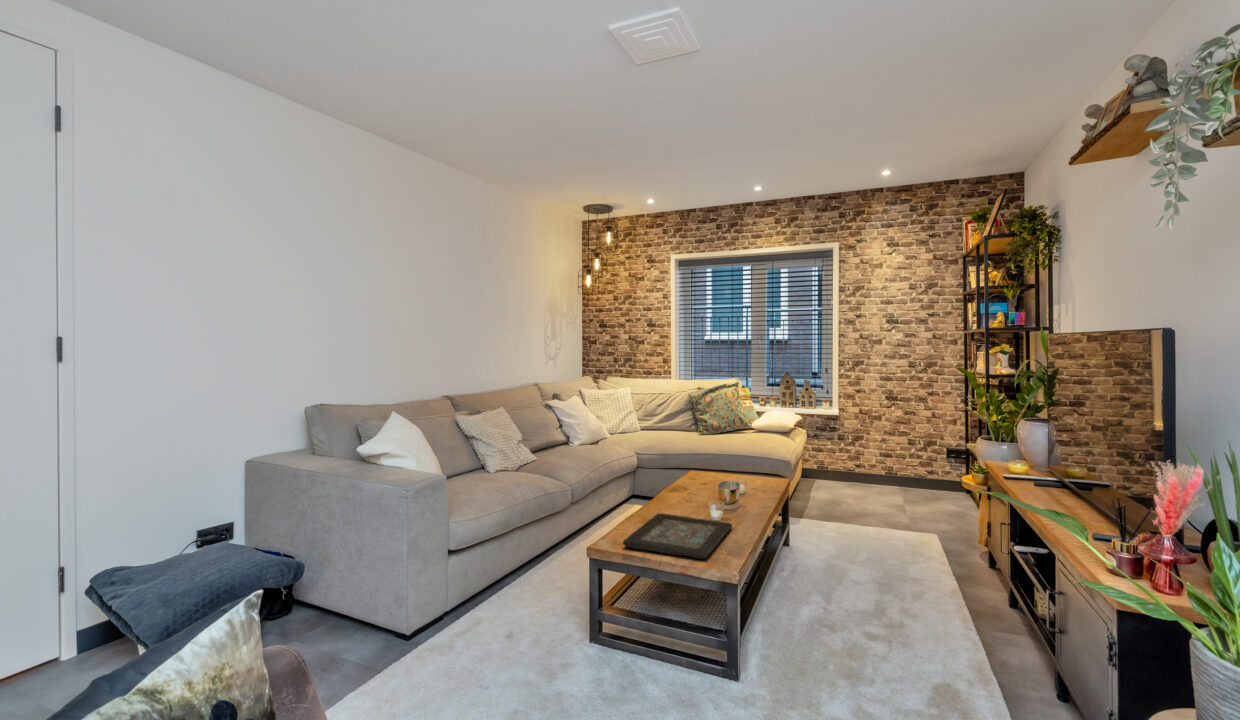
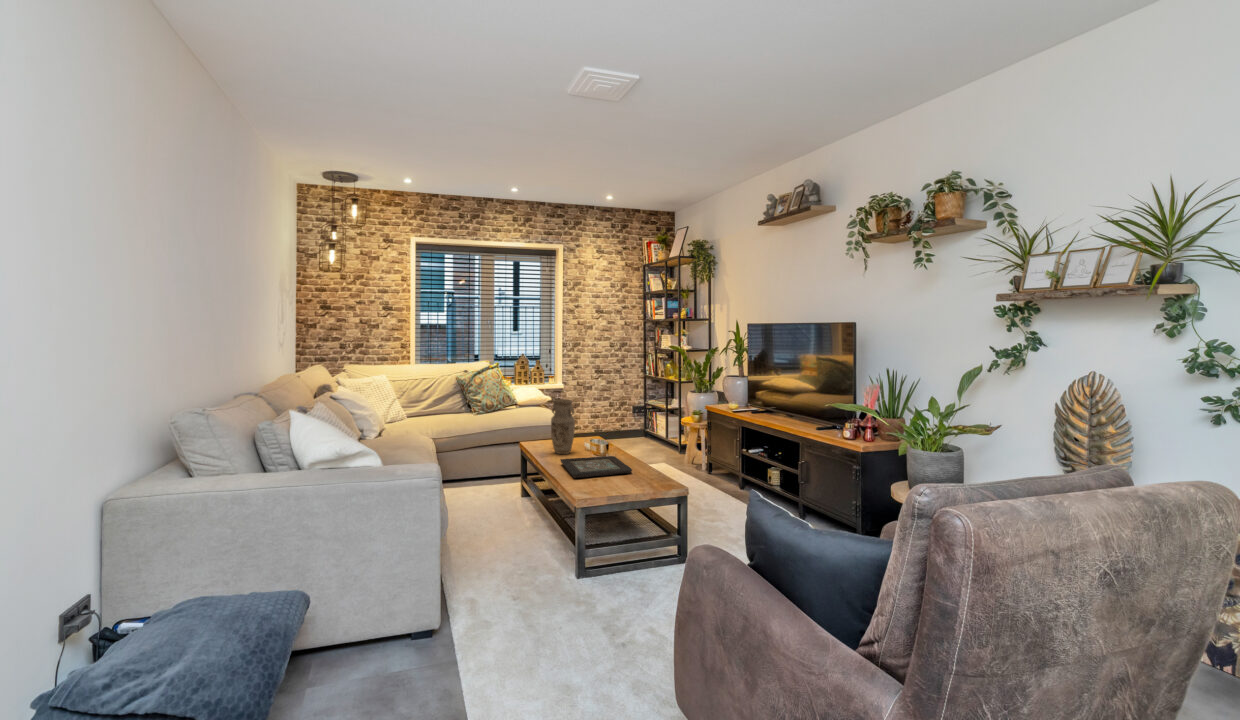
vase: none [682,432,711,506] -> present [551,399,575,454]

